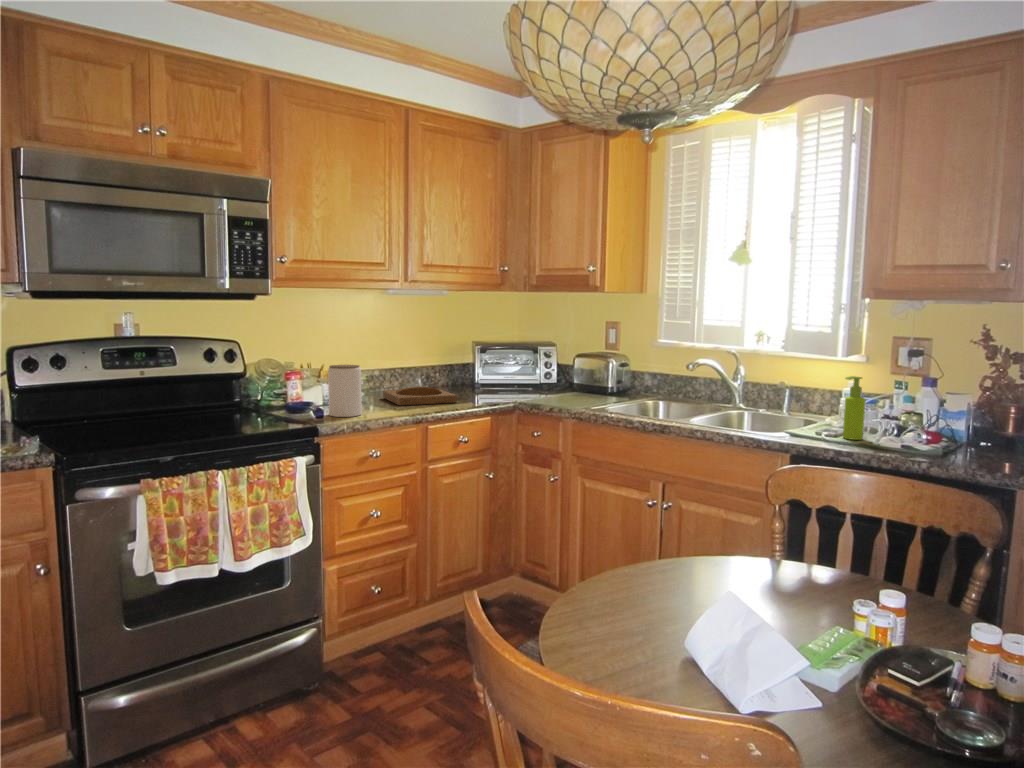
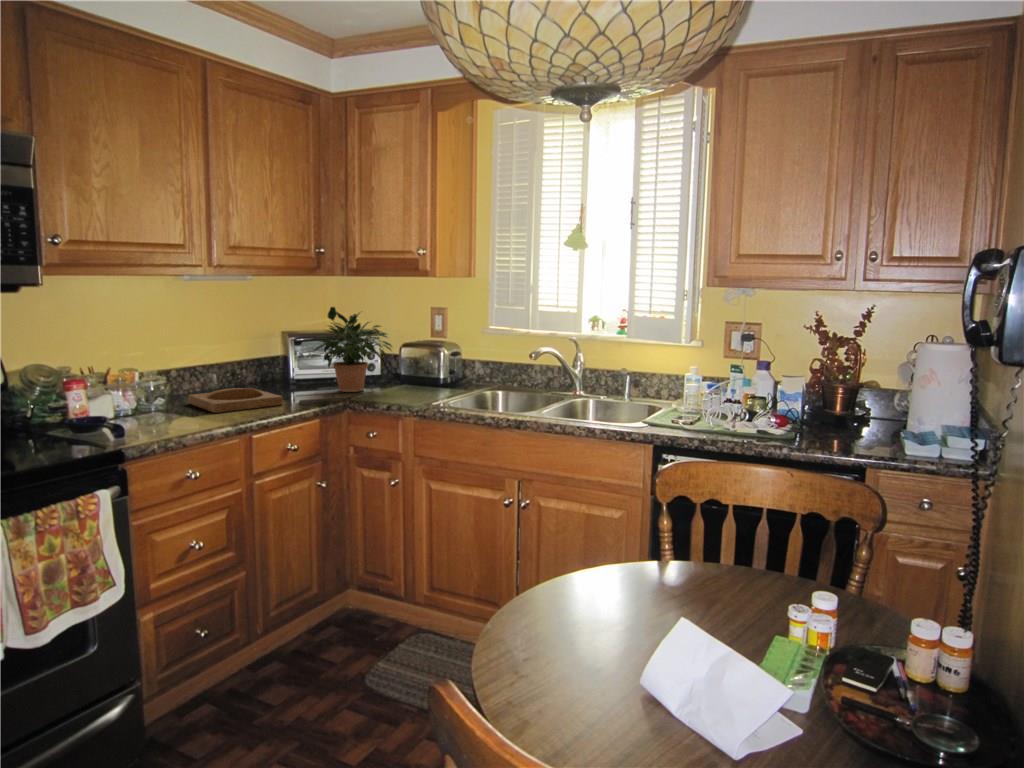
potted plant: none [491,318,562,396] -> present [315,307,392,392]
jar: present [328,365,362,417] -> none [126,369,173,434]
soap dispenser: present [843,376,865,440] -> none [695,364,716,425]

